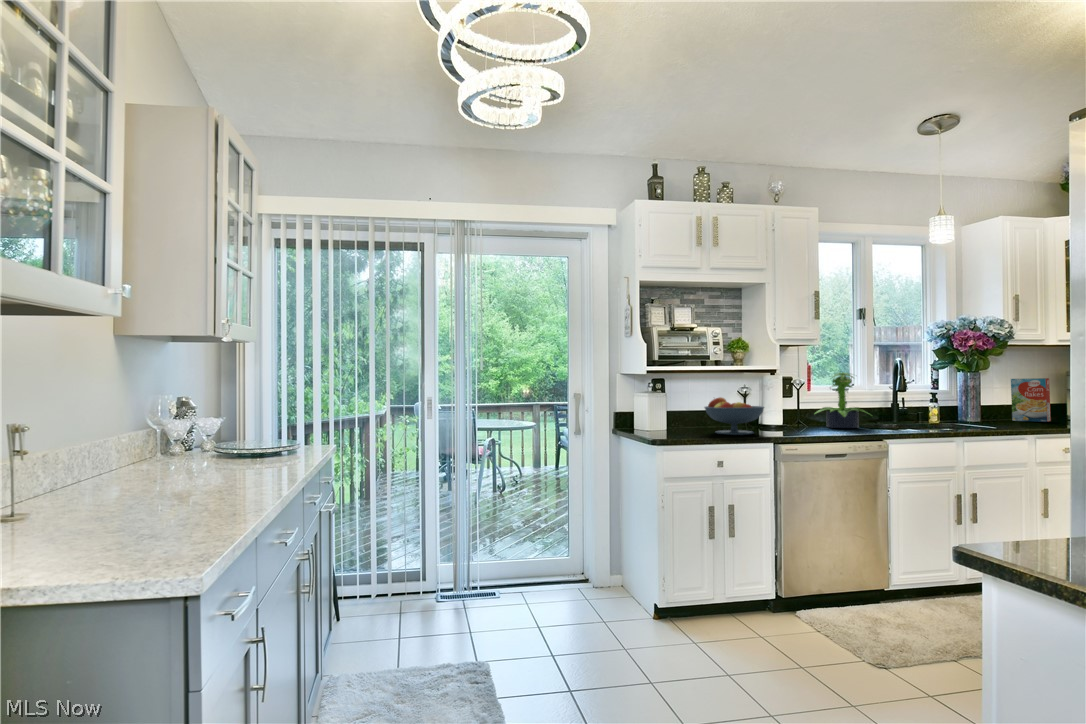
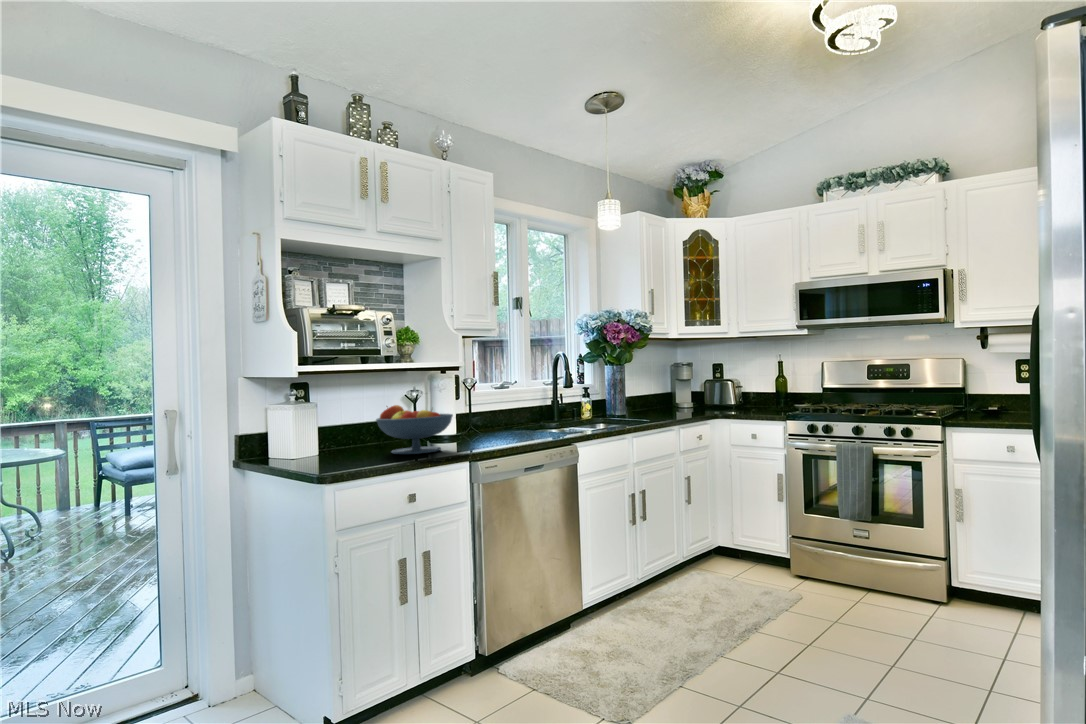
potted plant: present [815,372,870,428] -> none [488,368,552,433]
cereal box: present [1011,378,1051,422] -> none [641,370,671,412]

